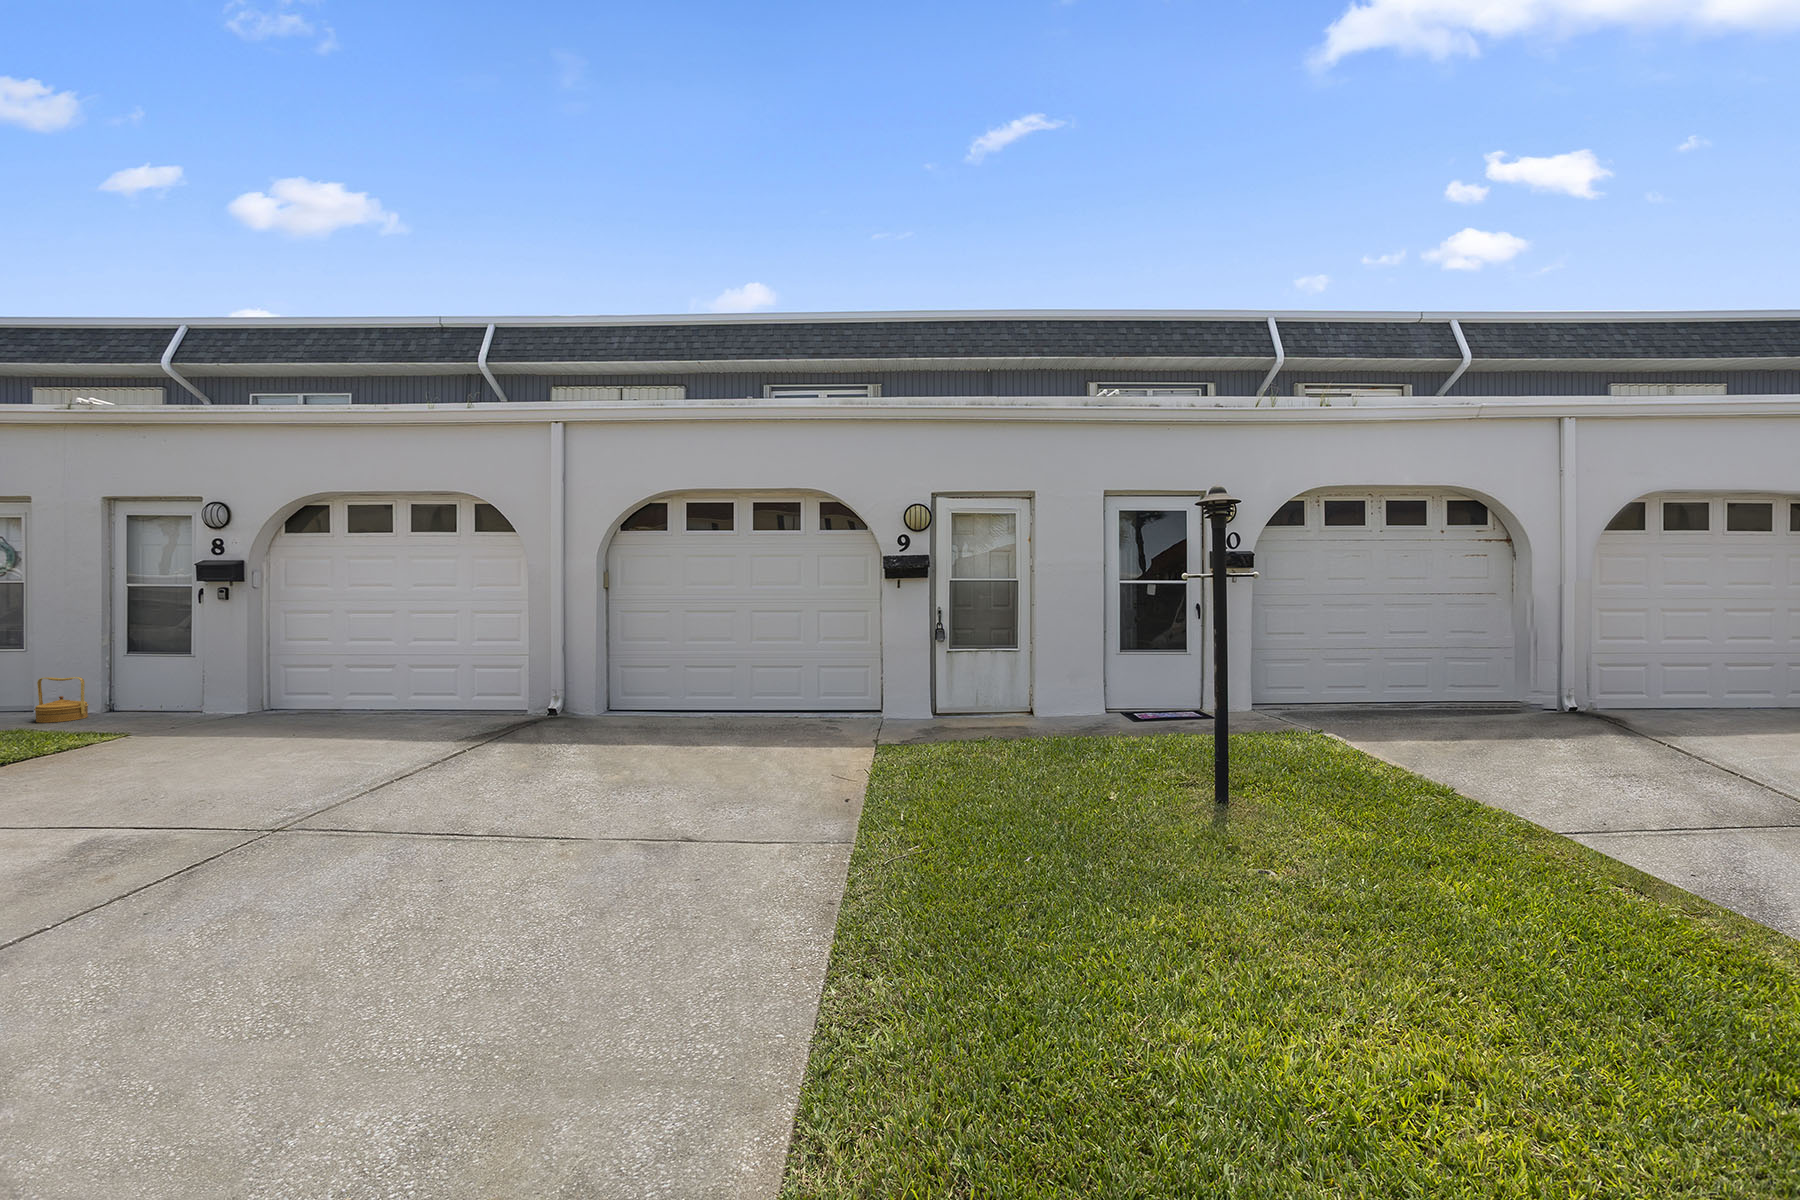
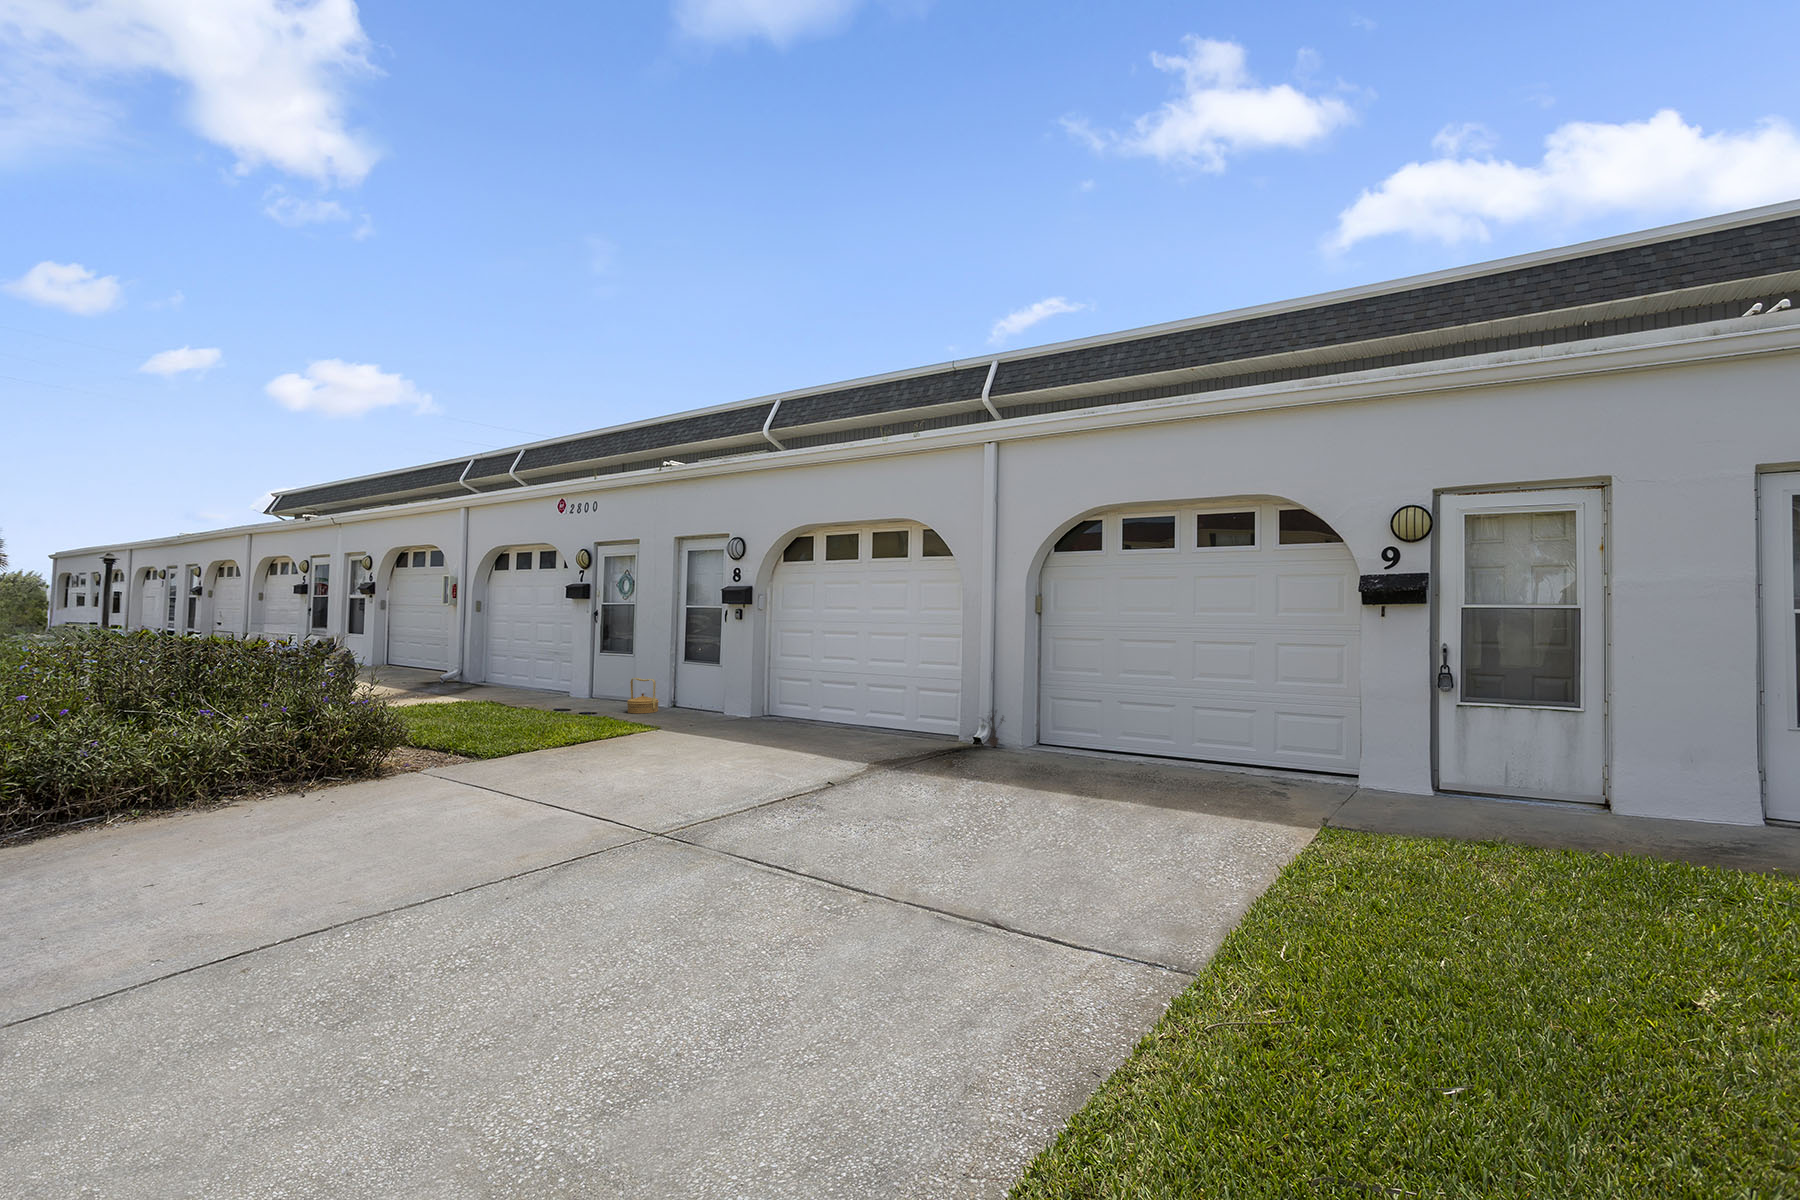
decorative plant: none [553,679,581,717] -> present [982,715,1003,747]

